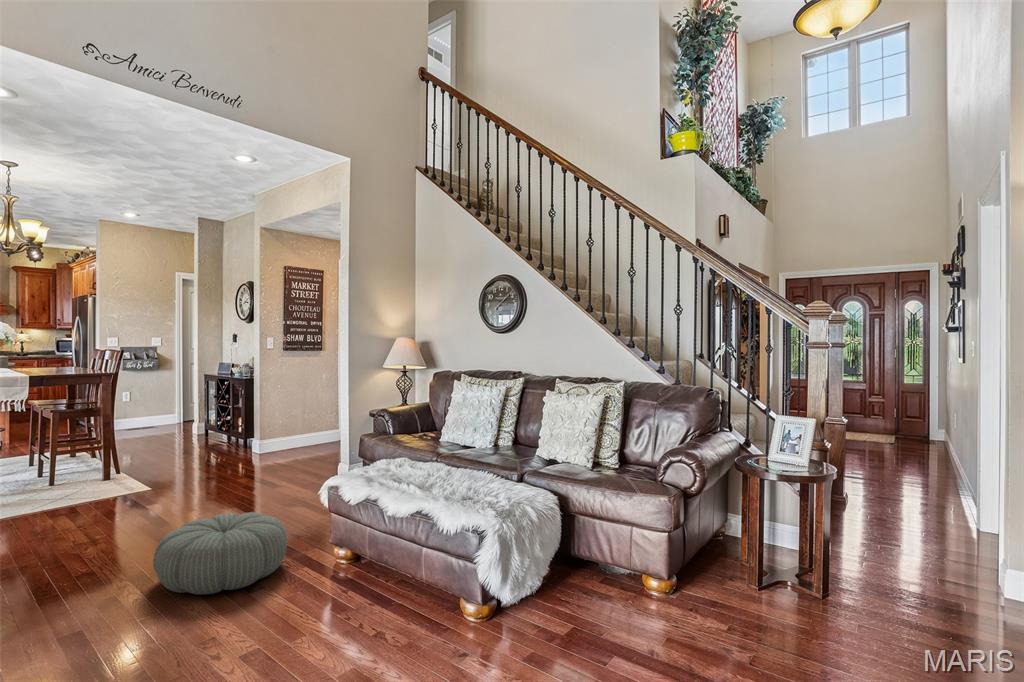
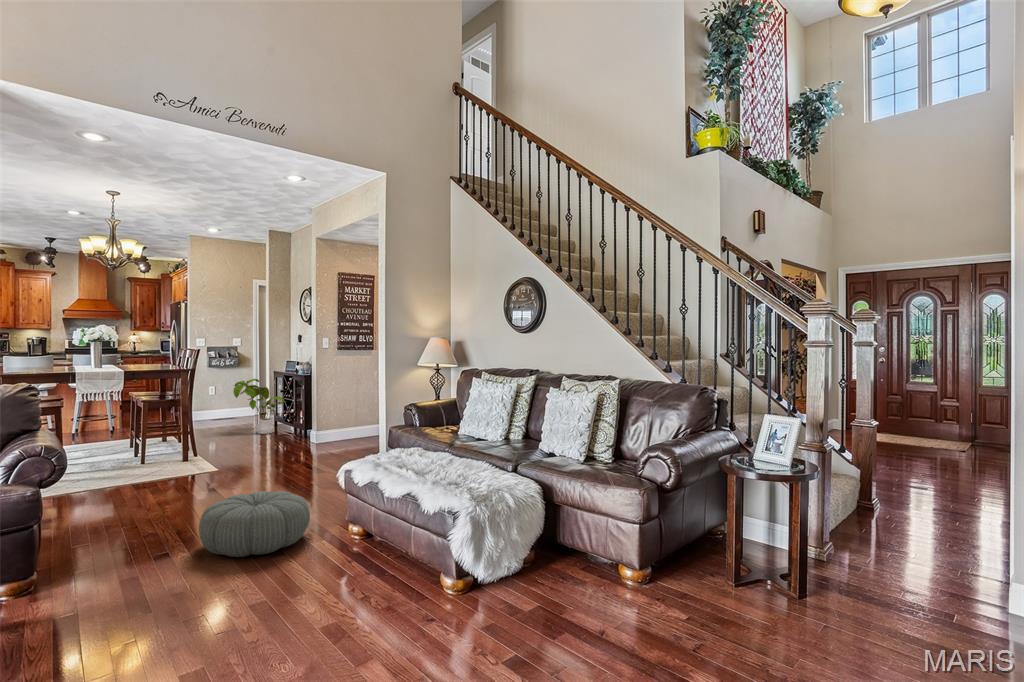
house plant: none [159,383,221,444] -> present [233,379,285,434]

